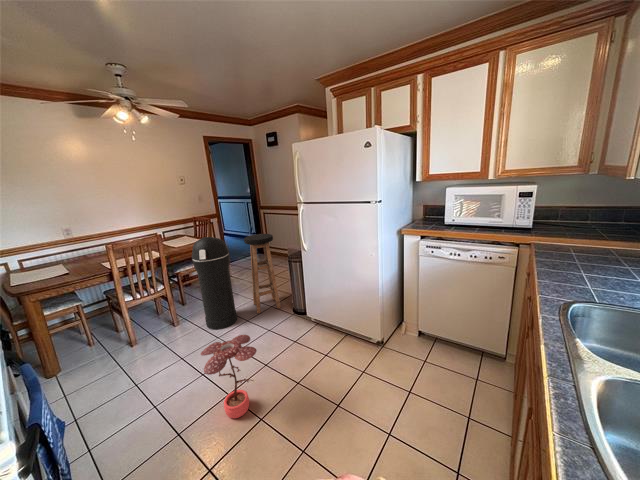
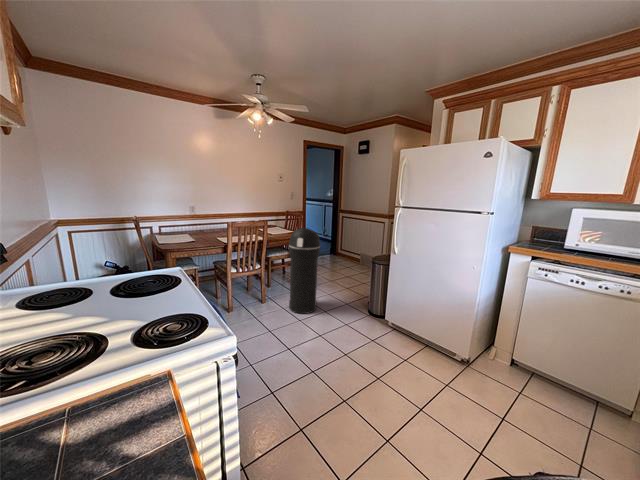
bar stool: present [244,234,281,313] -> none [331,233,361,308]
potted plant: present [201,335,257,418] -> none [301,318,351,392]

